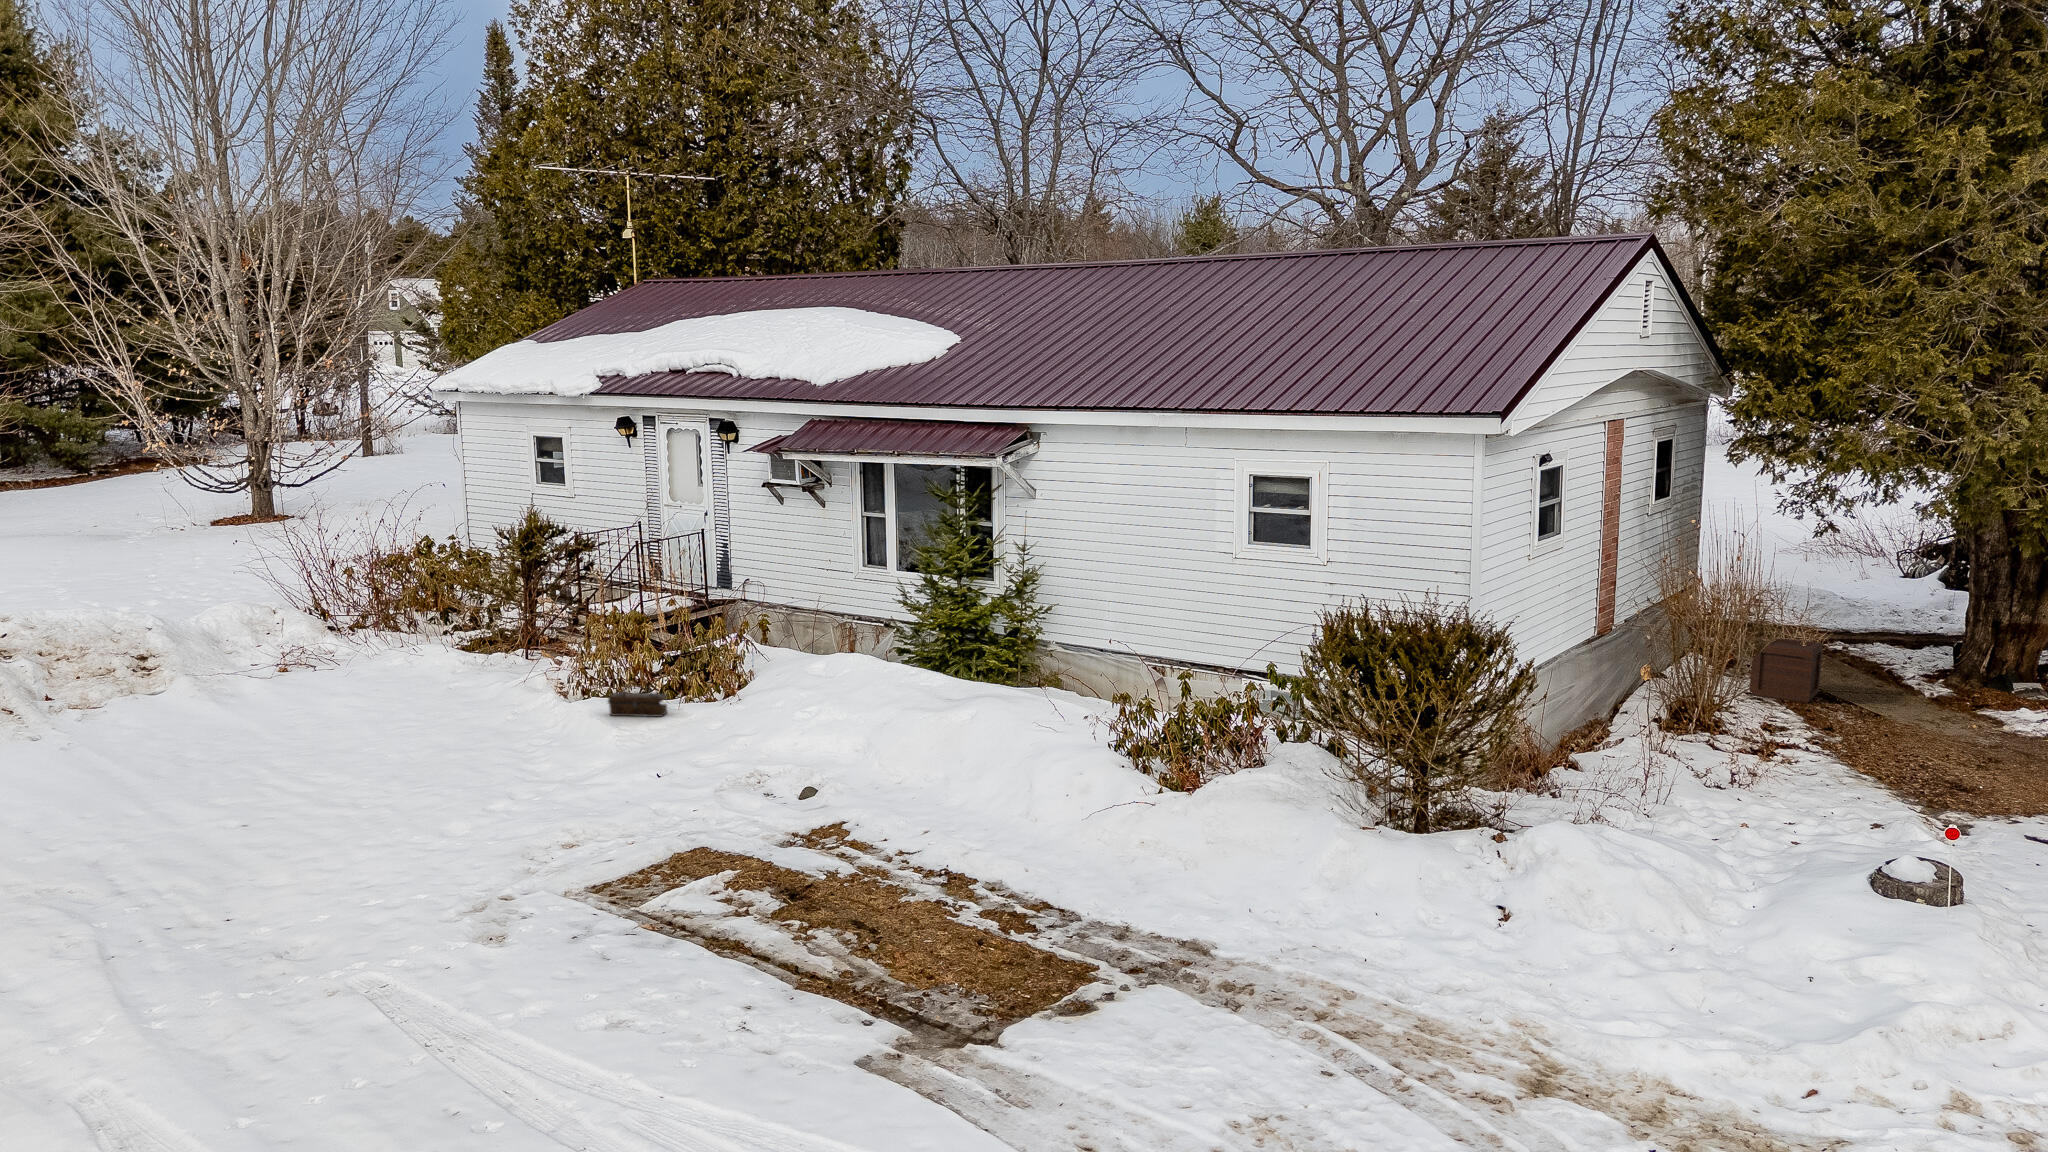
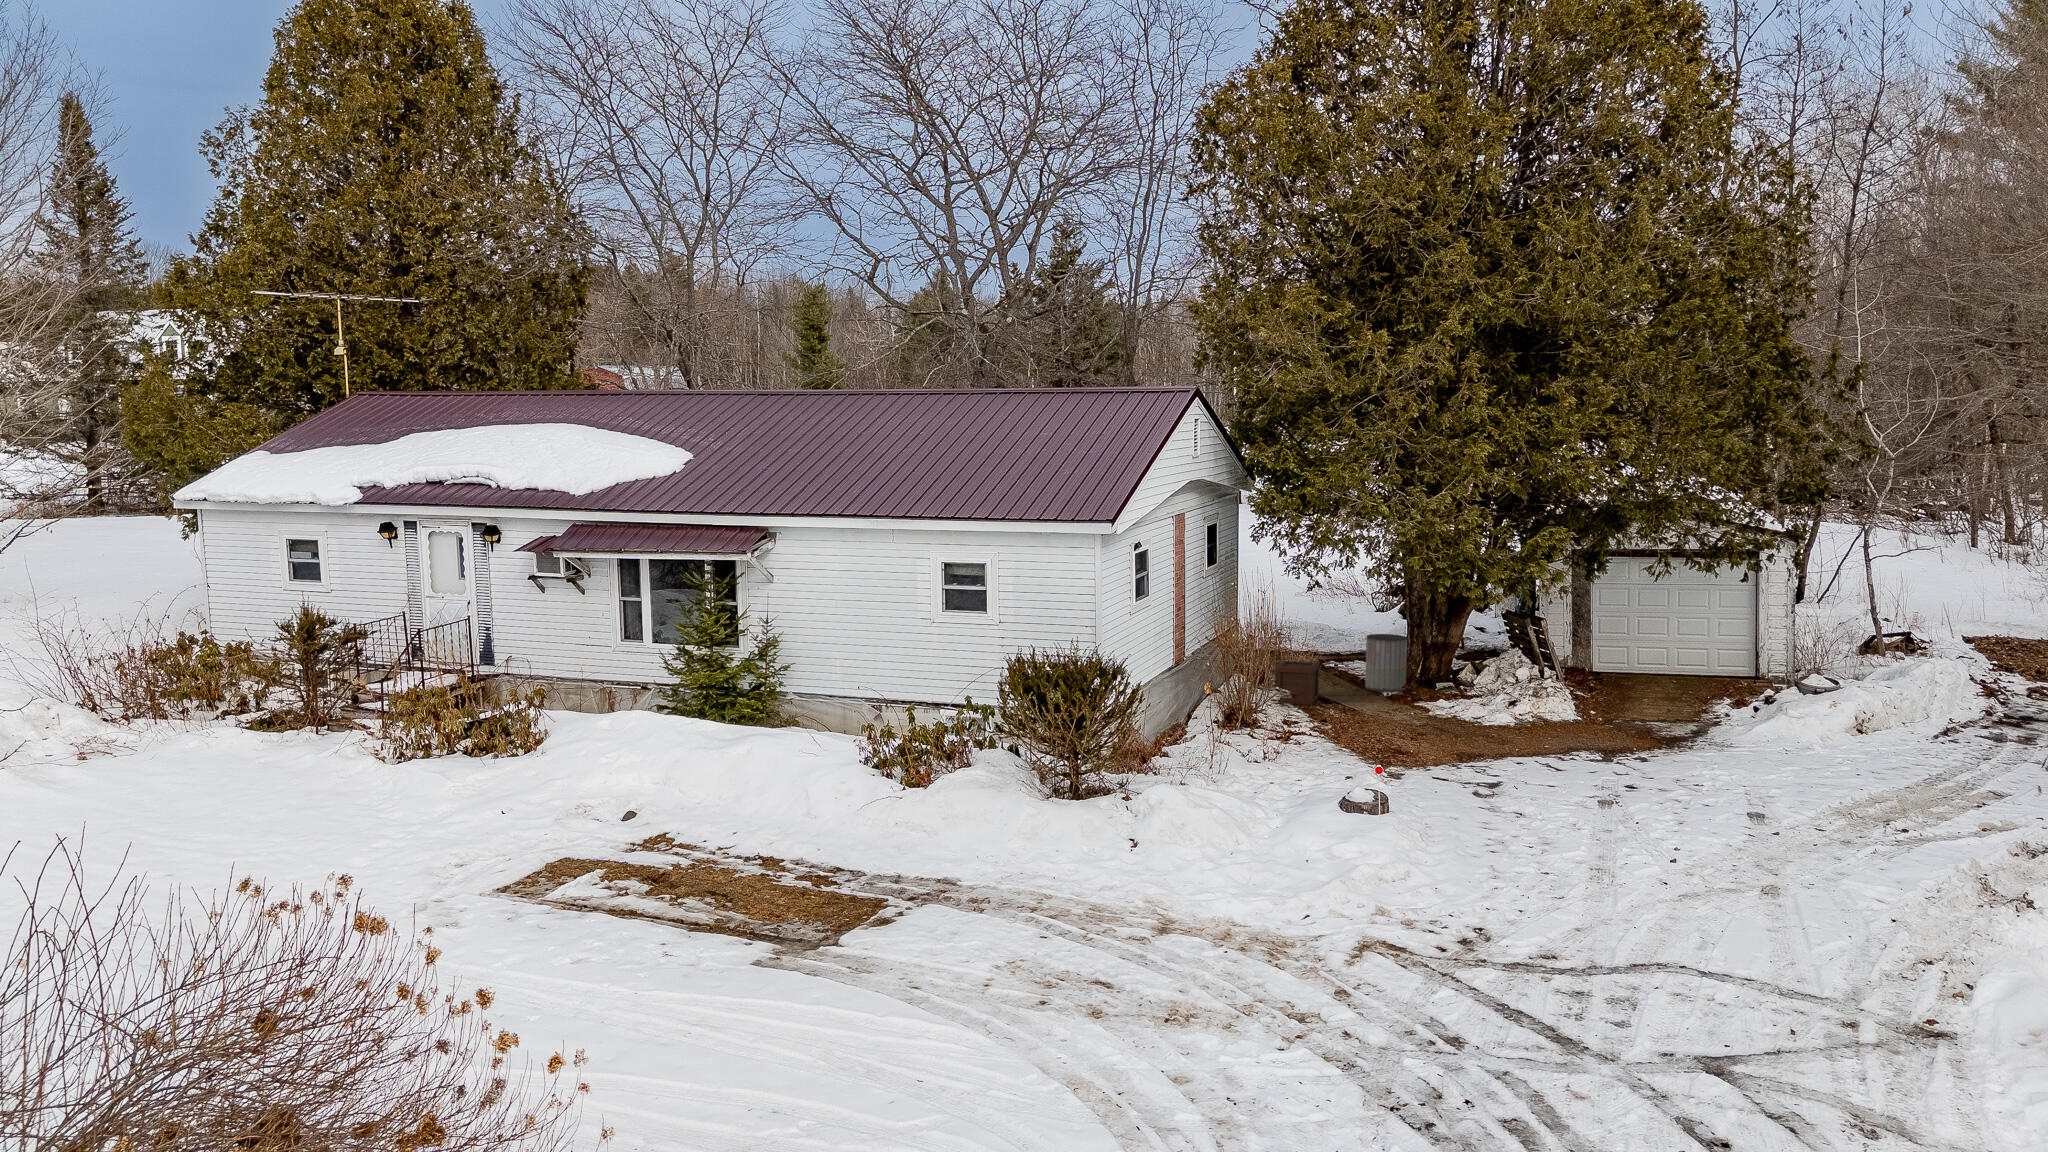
trash can: none [1895,605,1971,692] -> present [1365,634,1407,692]
toolbox: present [608,687,668,717] -> none [424,748,477,774]

